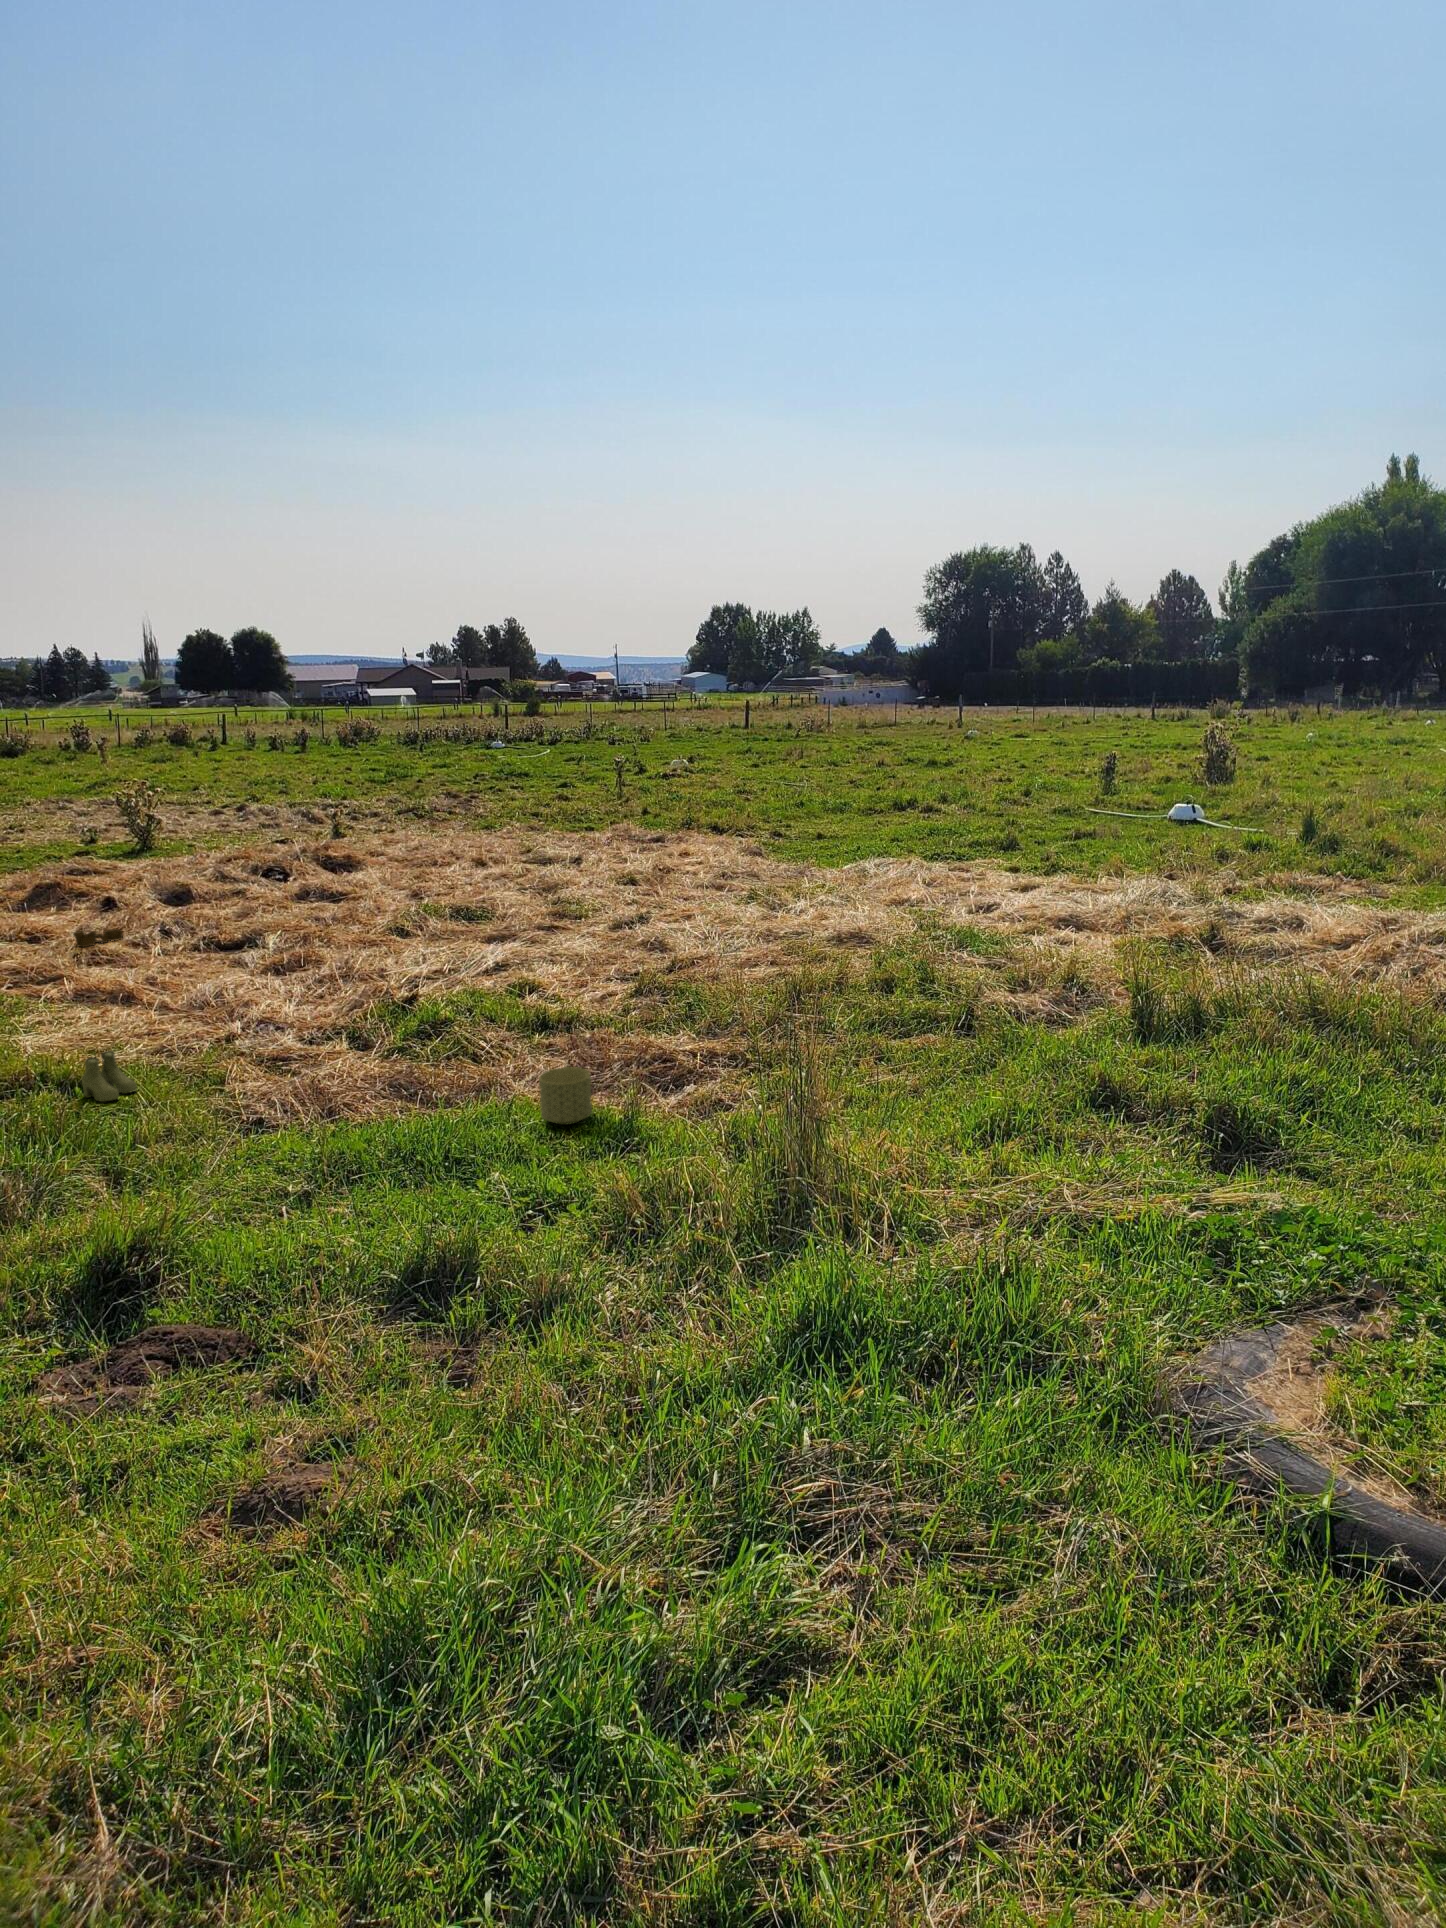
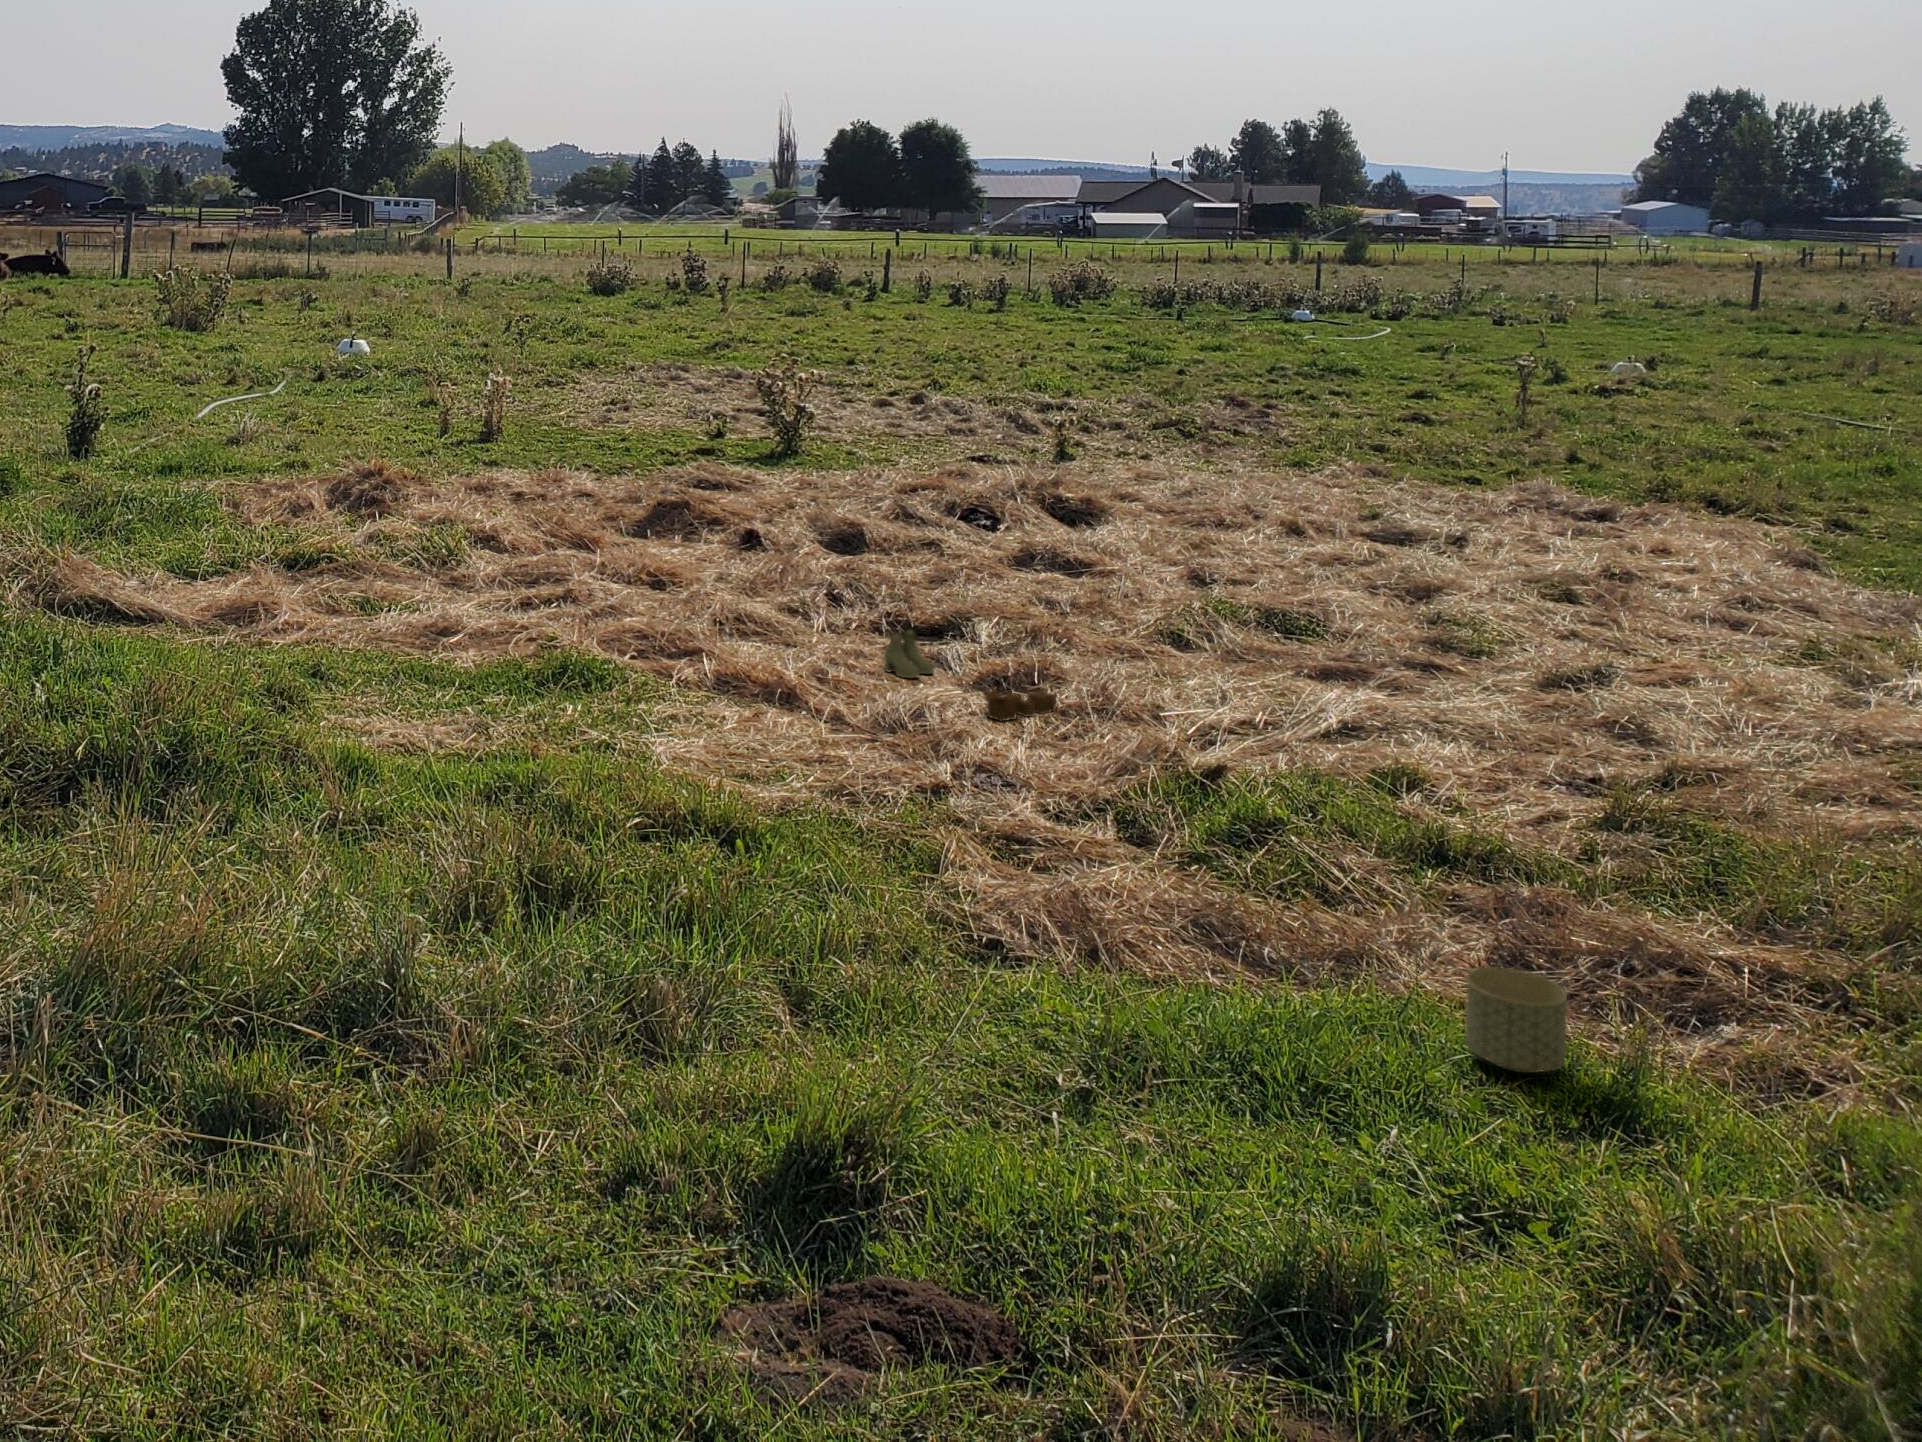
cardboard box: present [73,929,123,947] -> present [983,689,1056,721]
boots: present [82,1051,137,1102] -> present [884,629,934,678]

